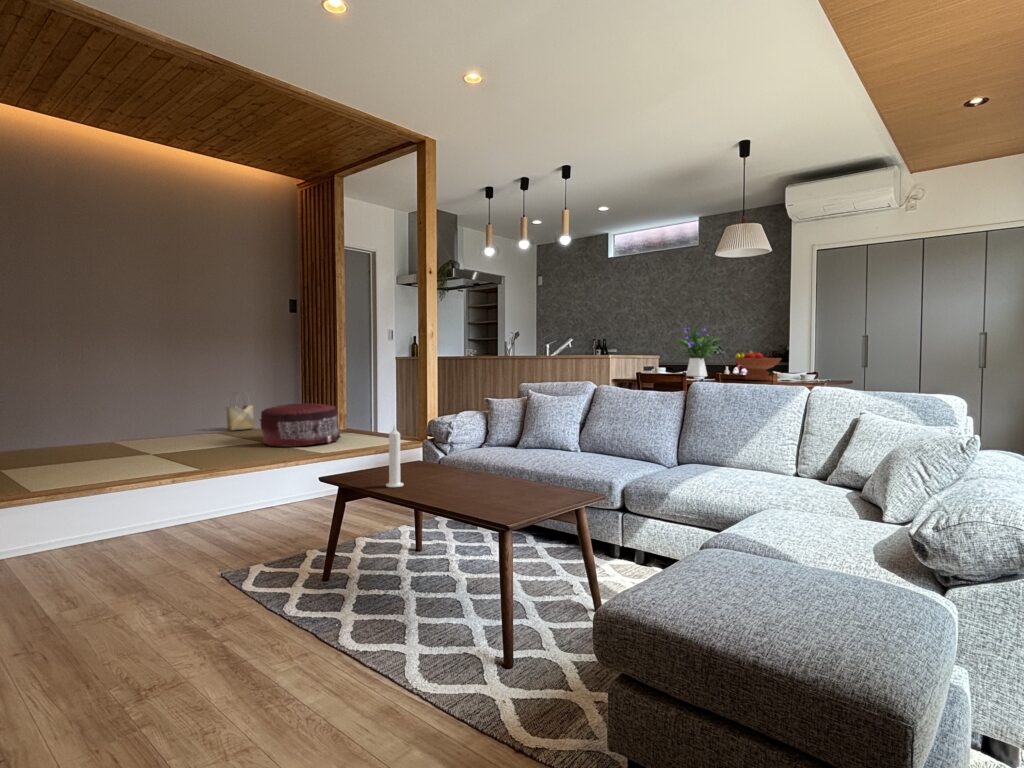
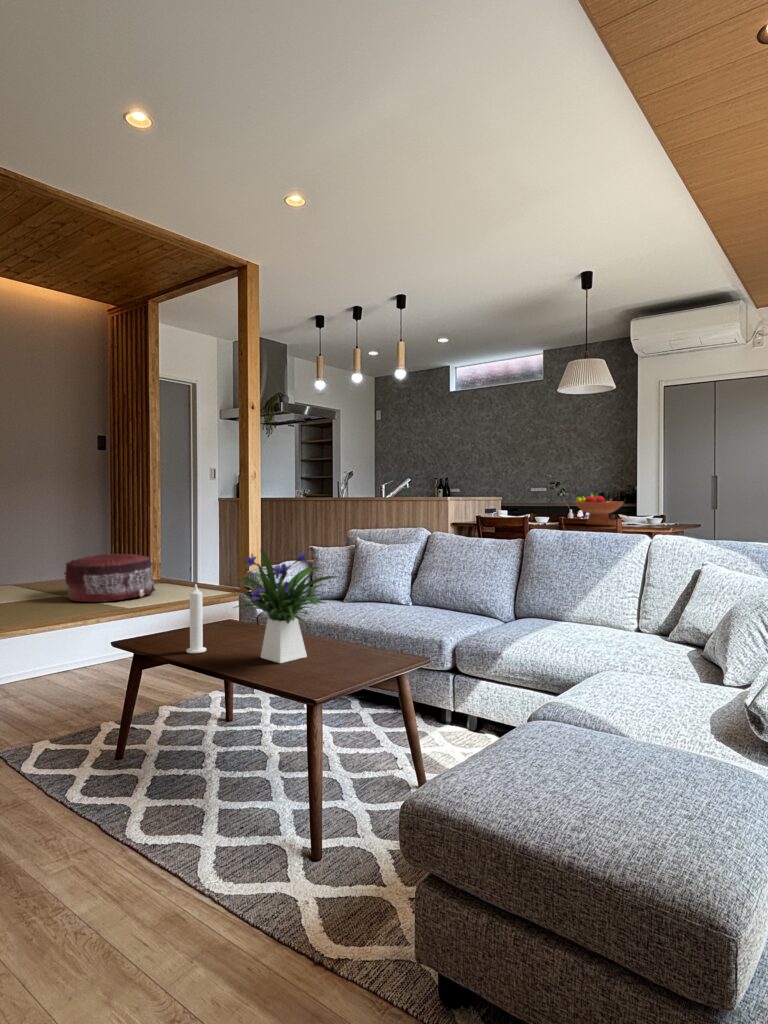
flower arrangement: present [675,324,725,376] -> present [233,549,337,663]
woven basket: present [227,405,255,431] -> none [30,542,63,584]

